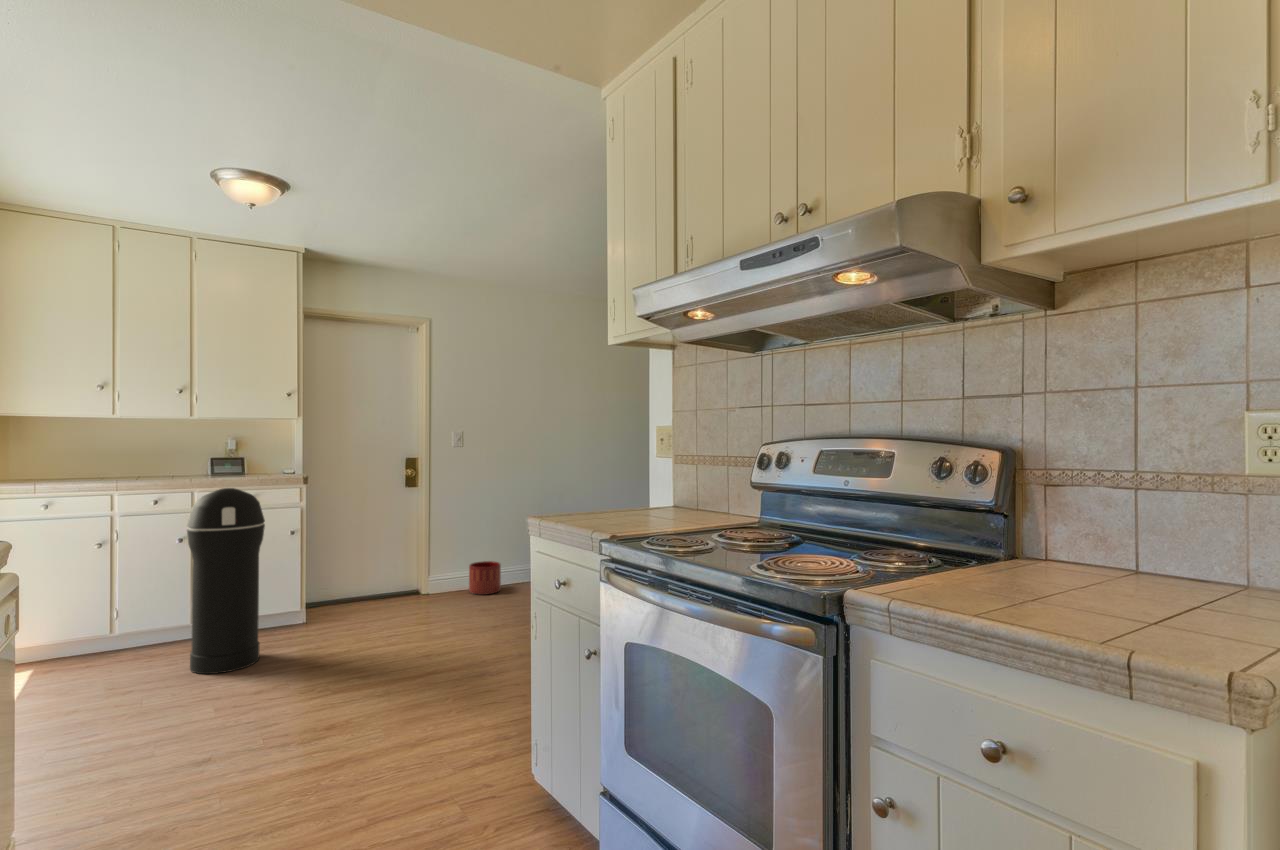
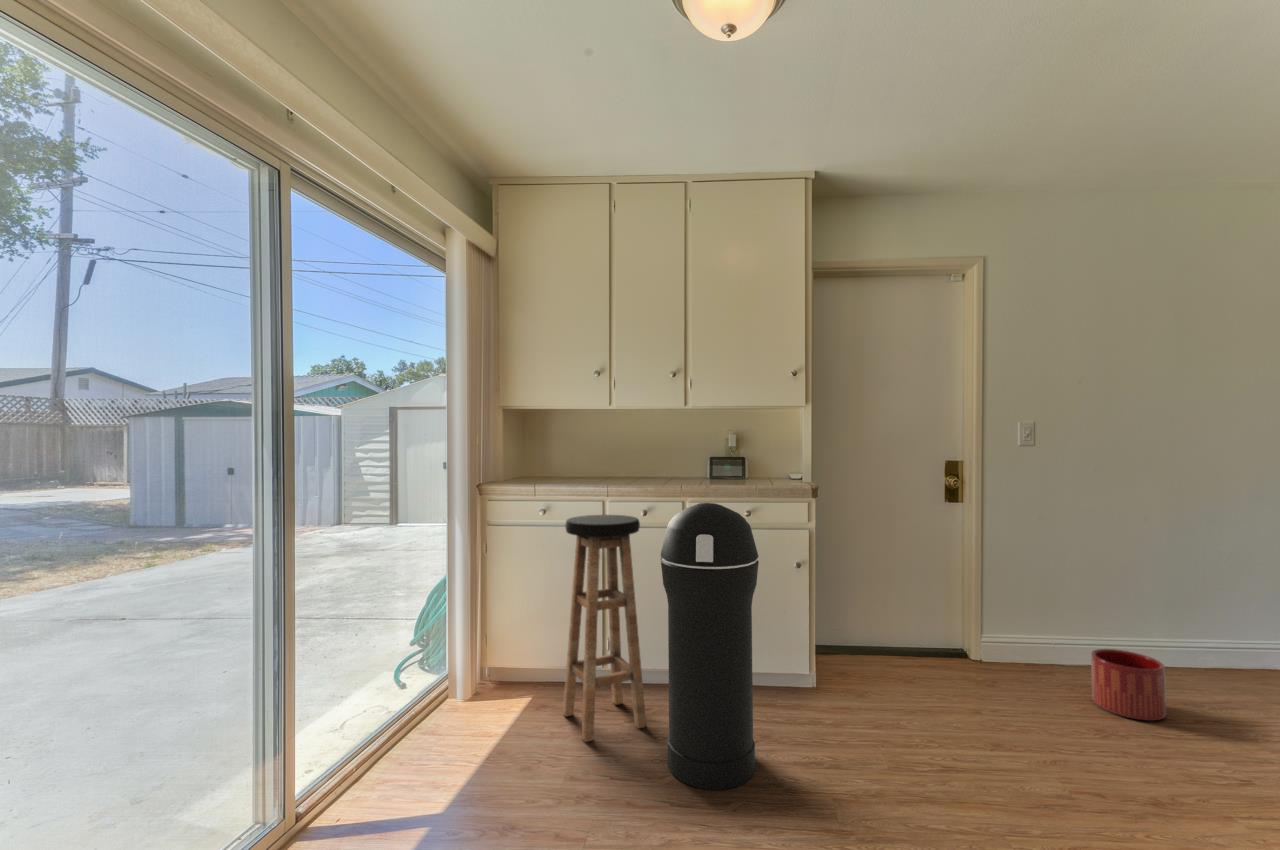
bar stool: none [73,506,163,680] -> present [563,515,646,742]

